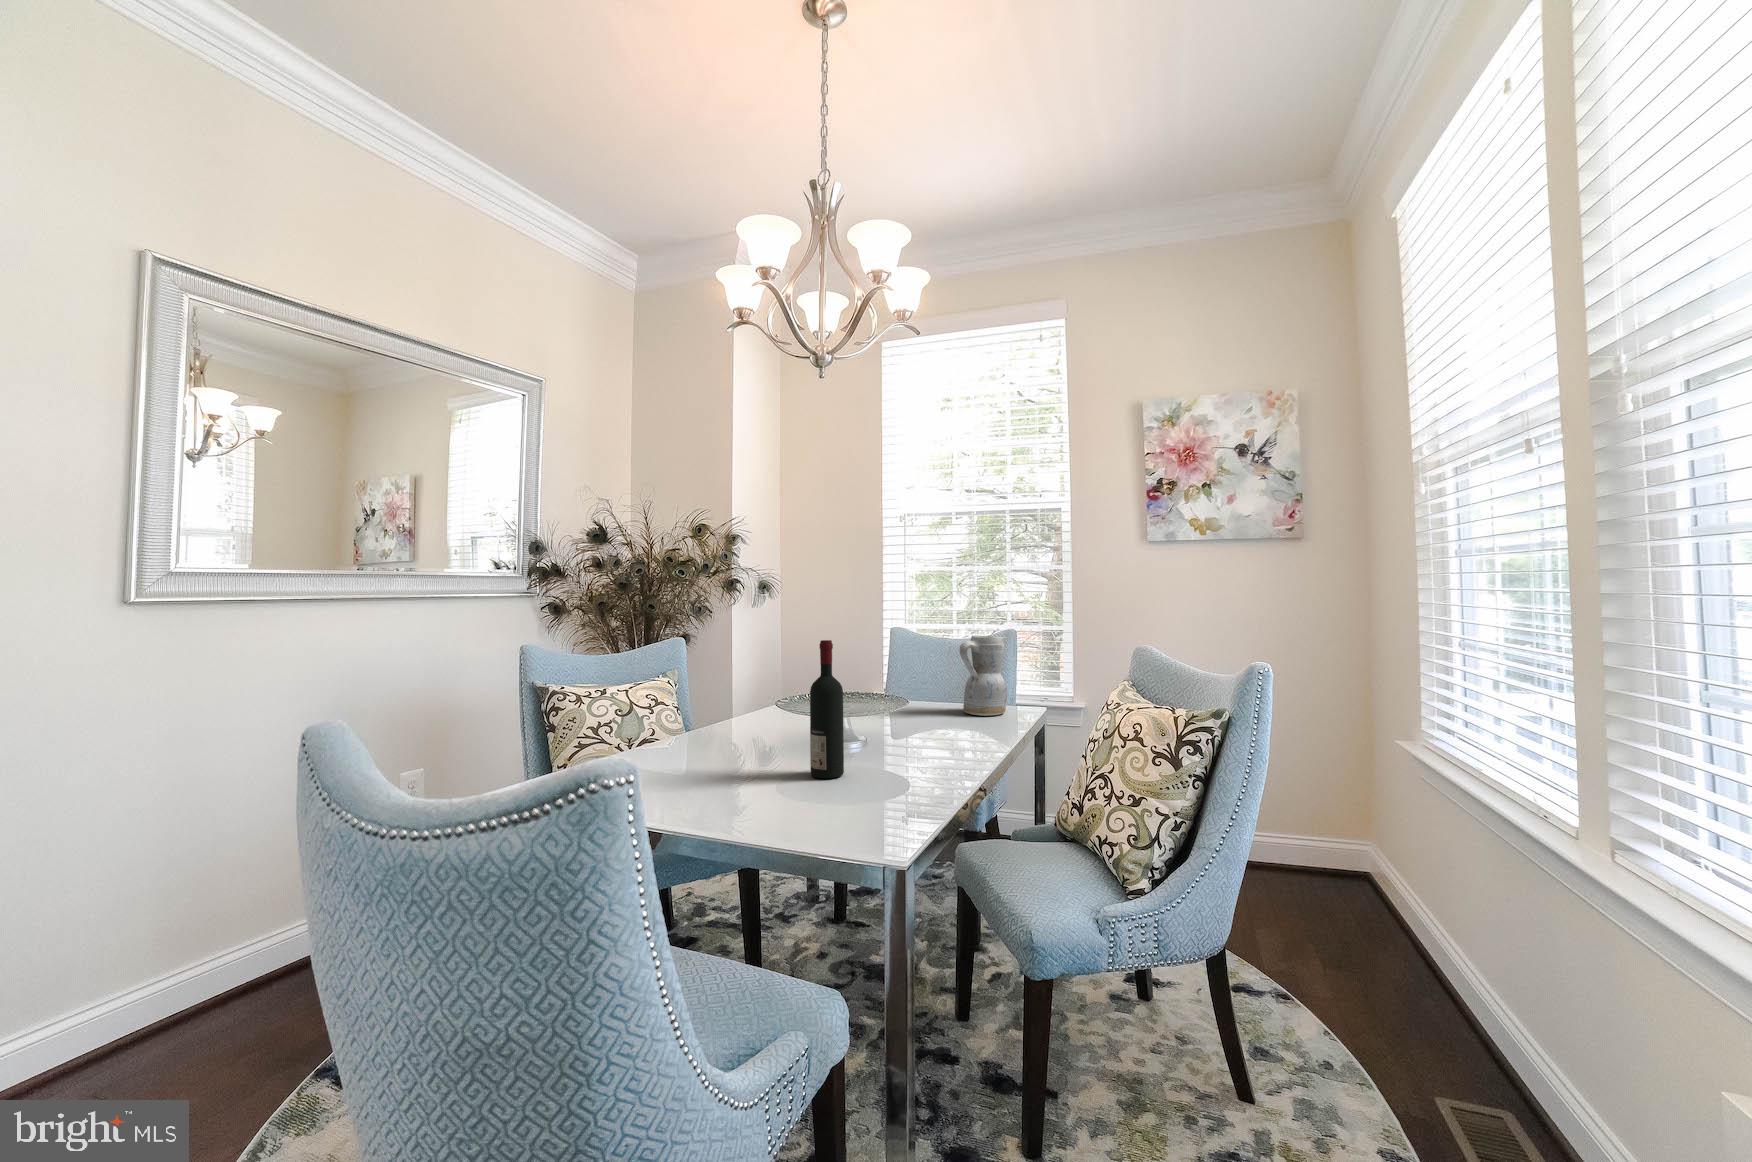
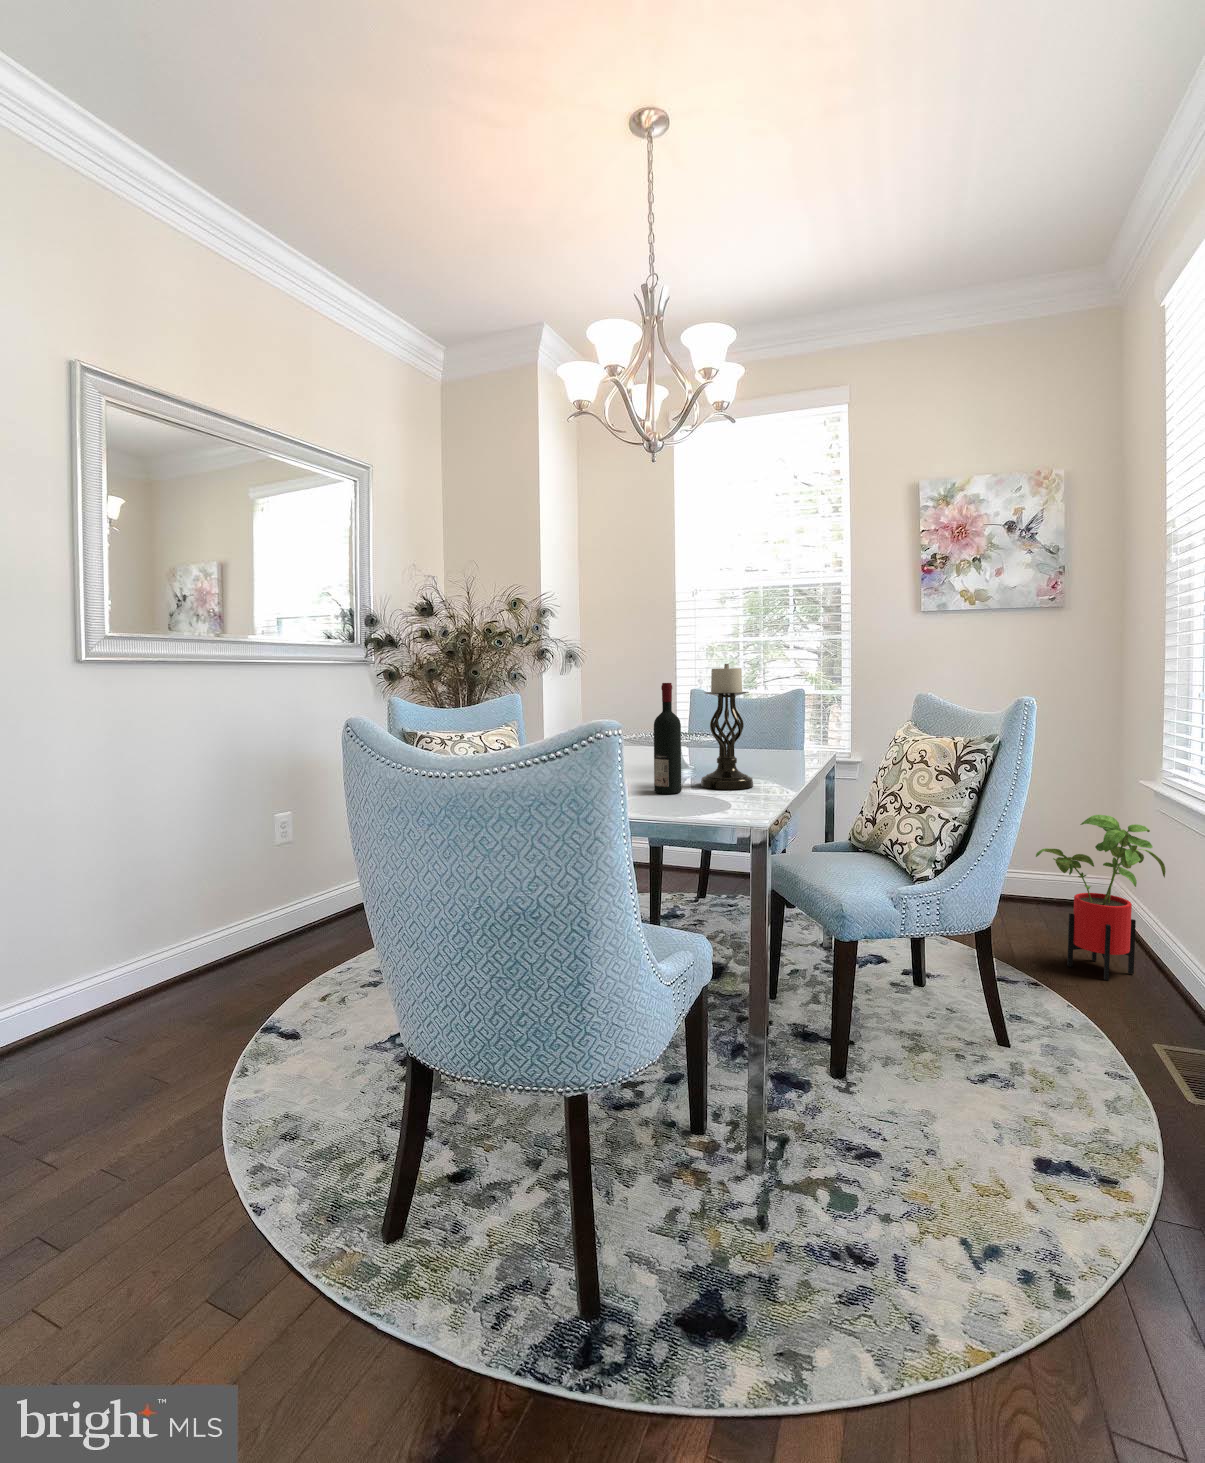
candle holder: none [872,615,936,771] -> present [701,664,753,789]
ceramic pitcher: present [960,635,1007,716] -> none [759,690,799,758]
house plant: none [1281,789,1430,990] -> present [1036,815,1166,980]

